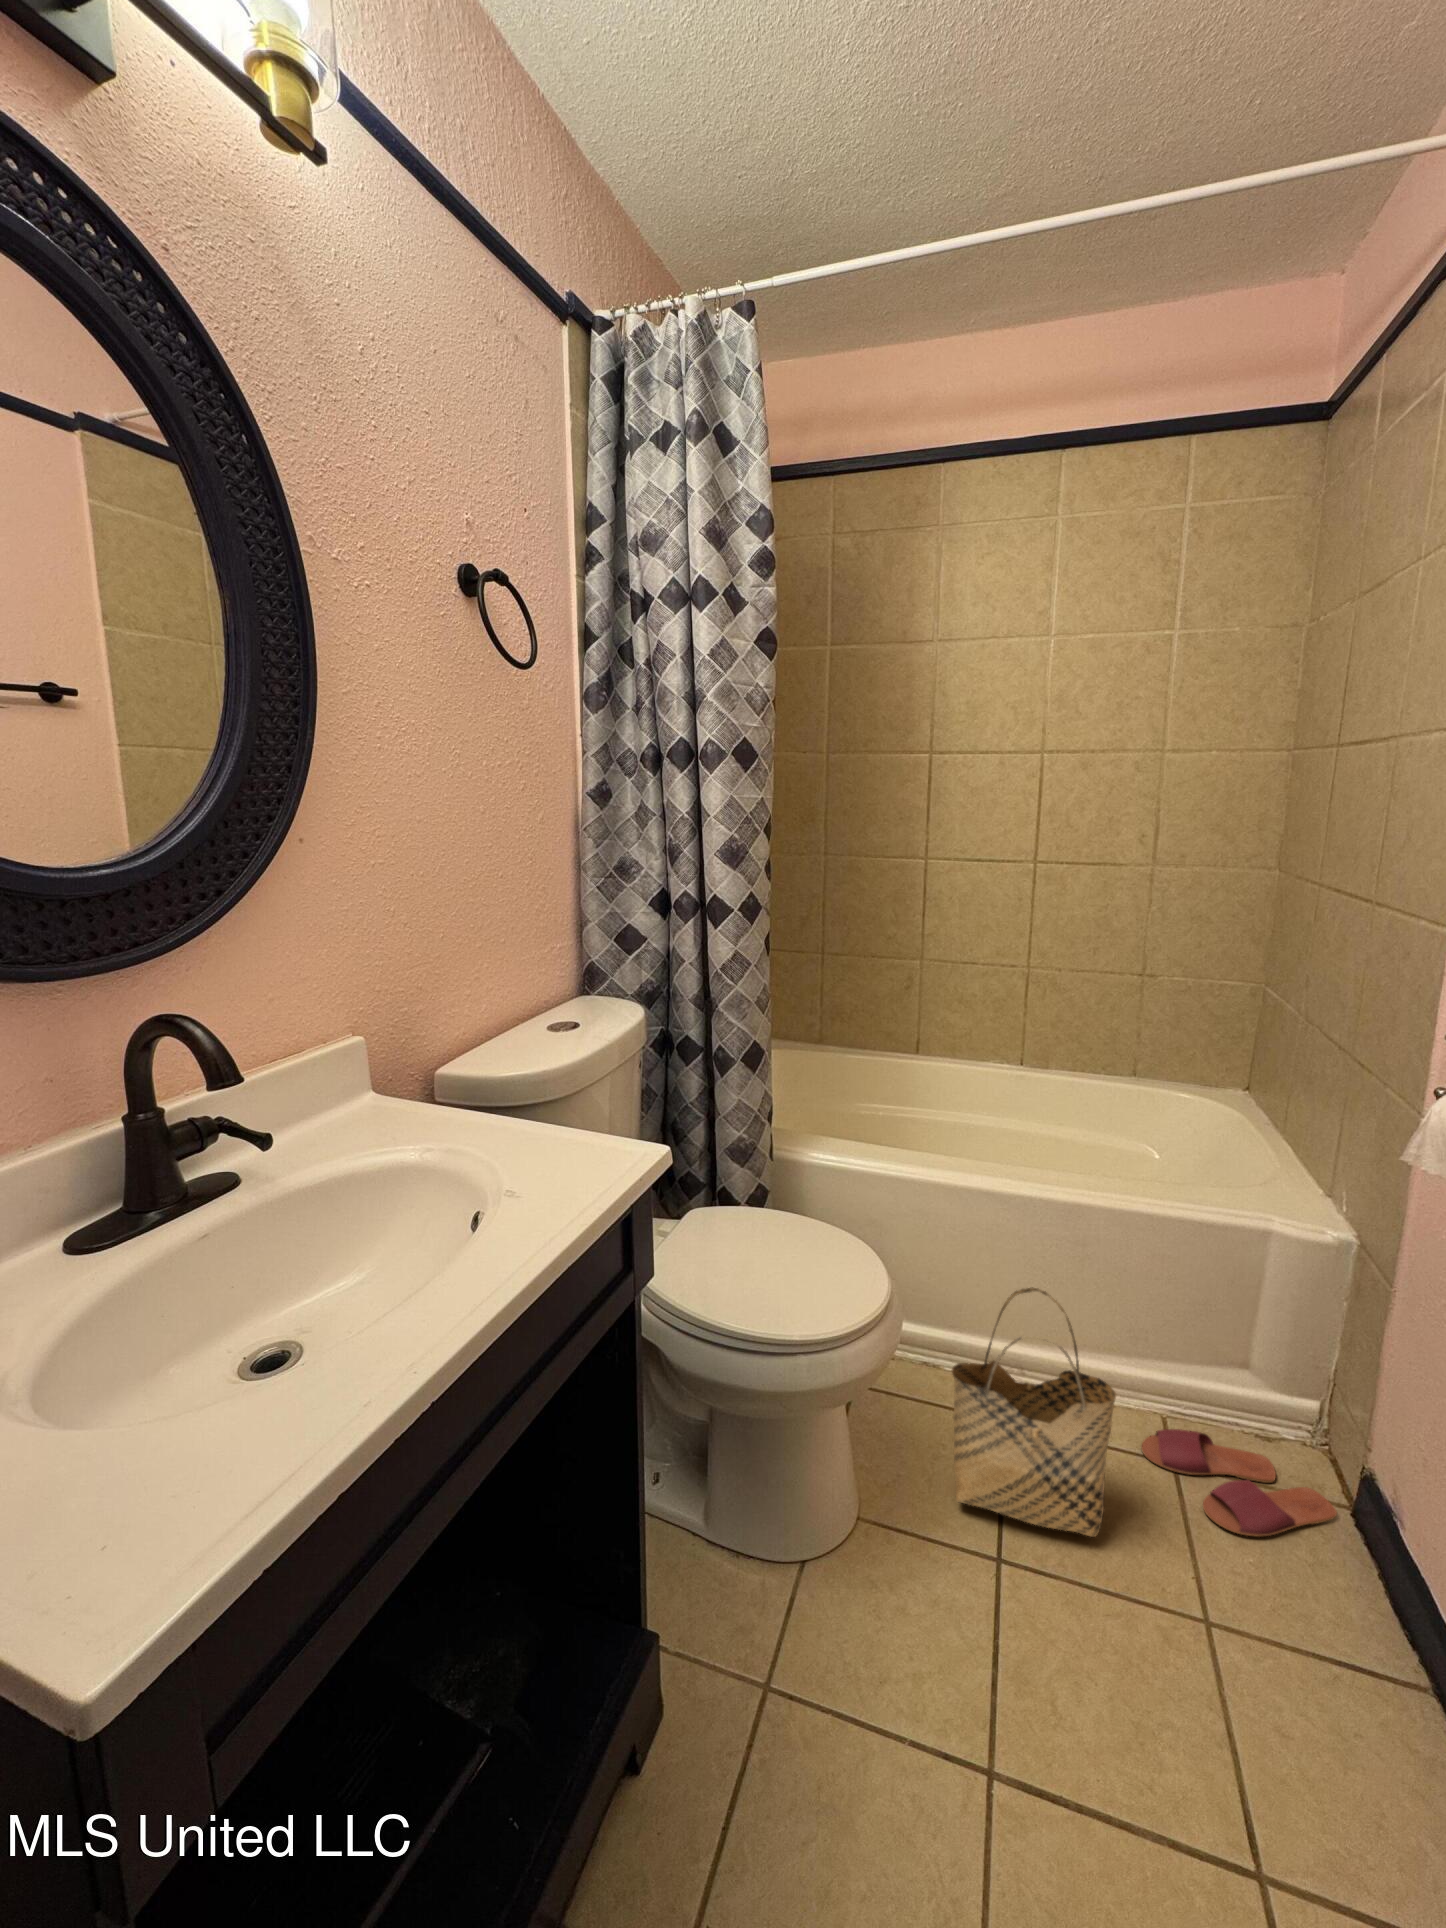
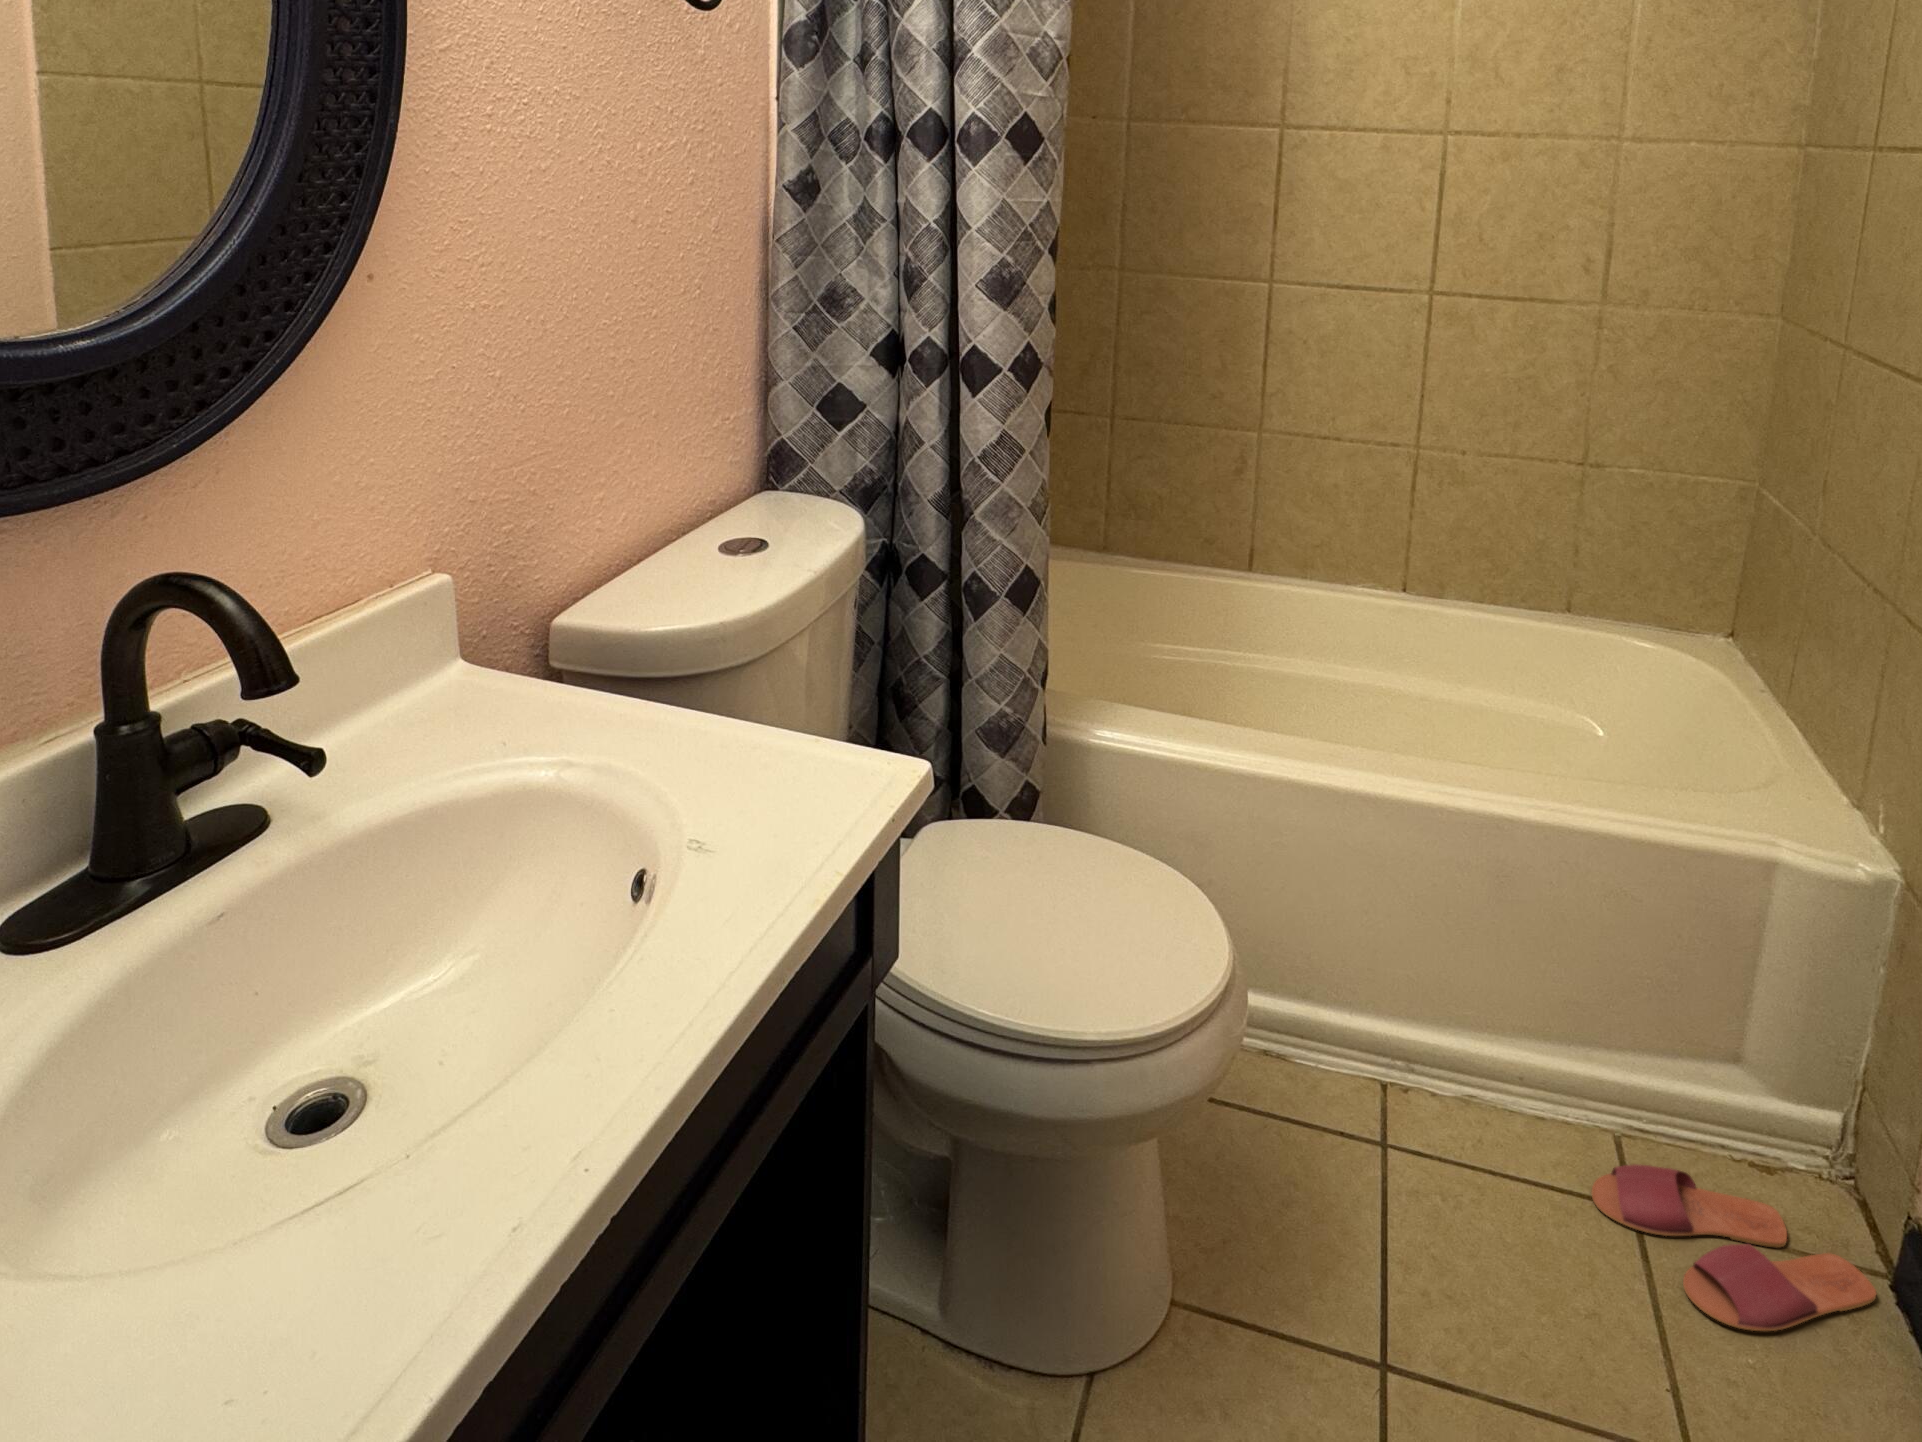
woven basket: present [952,1288,1116,1537] -> none [1317,954,1562,1336]

